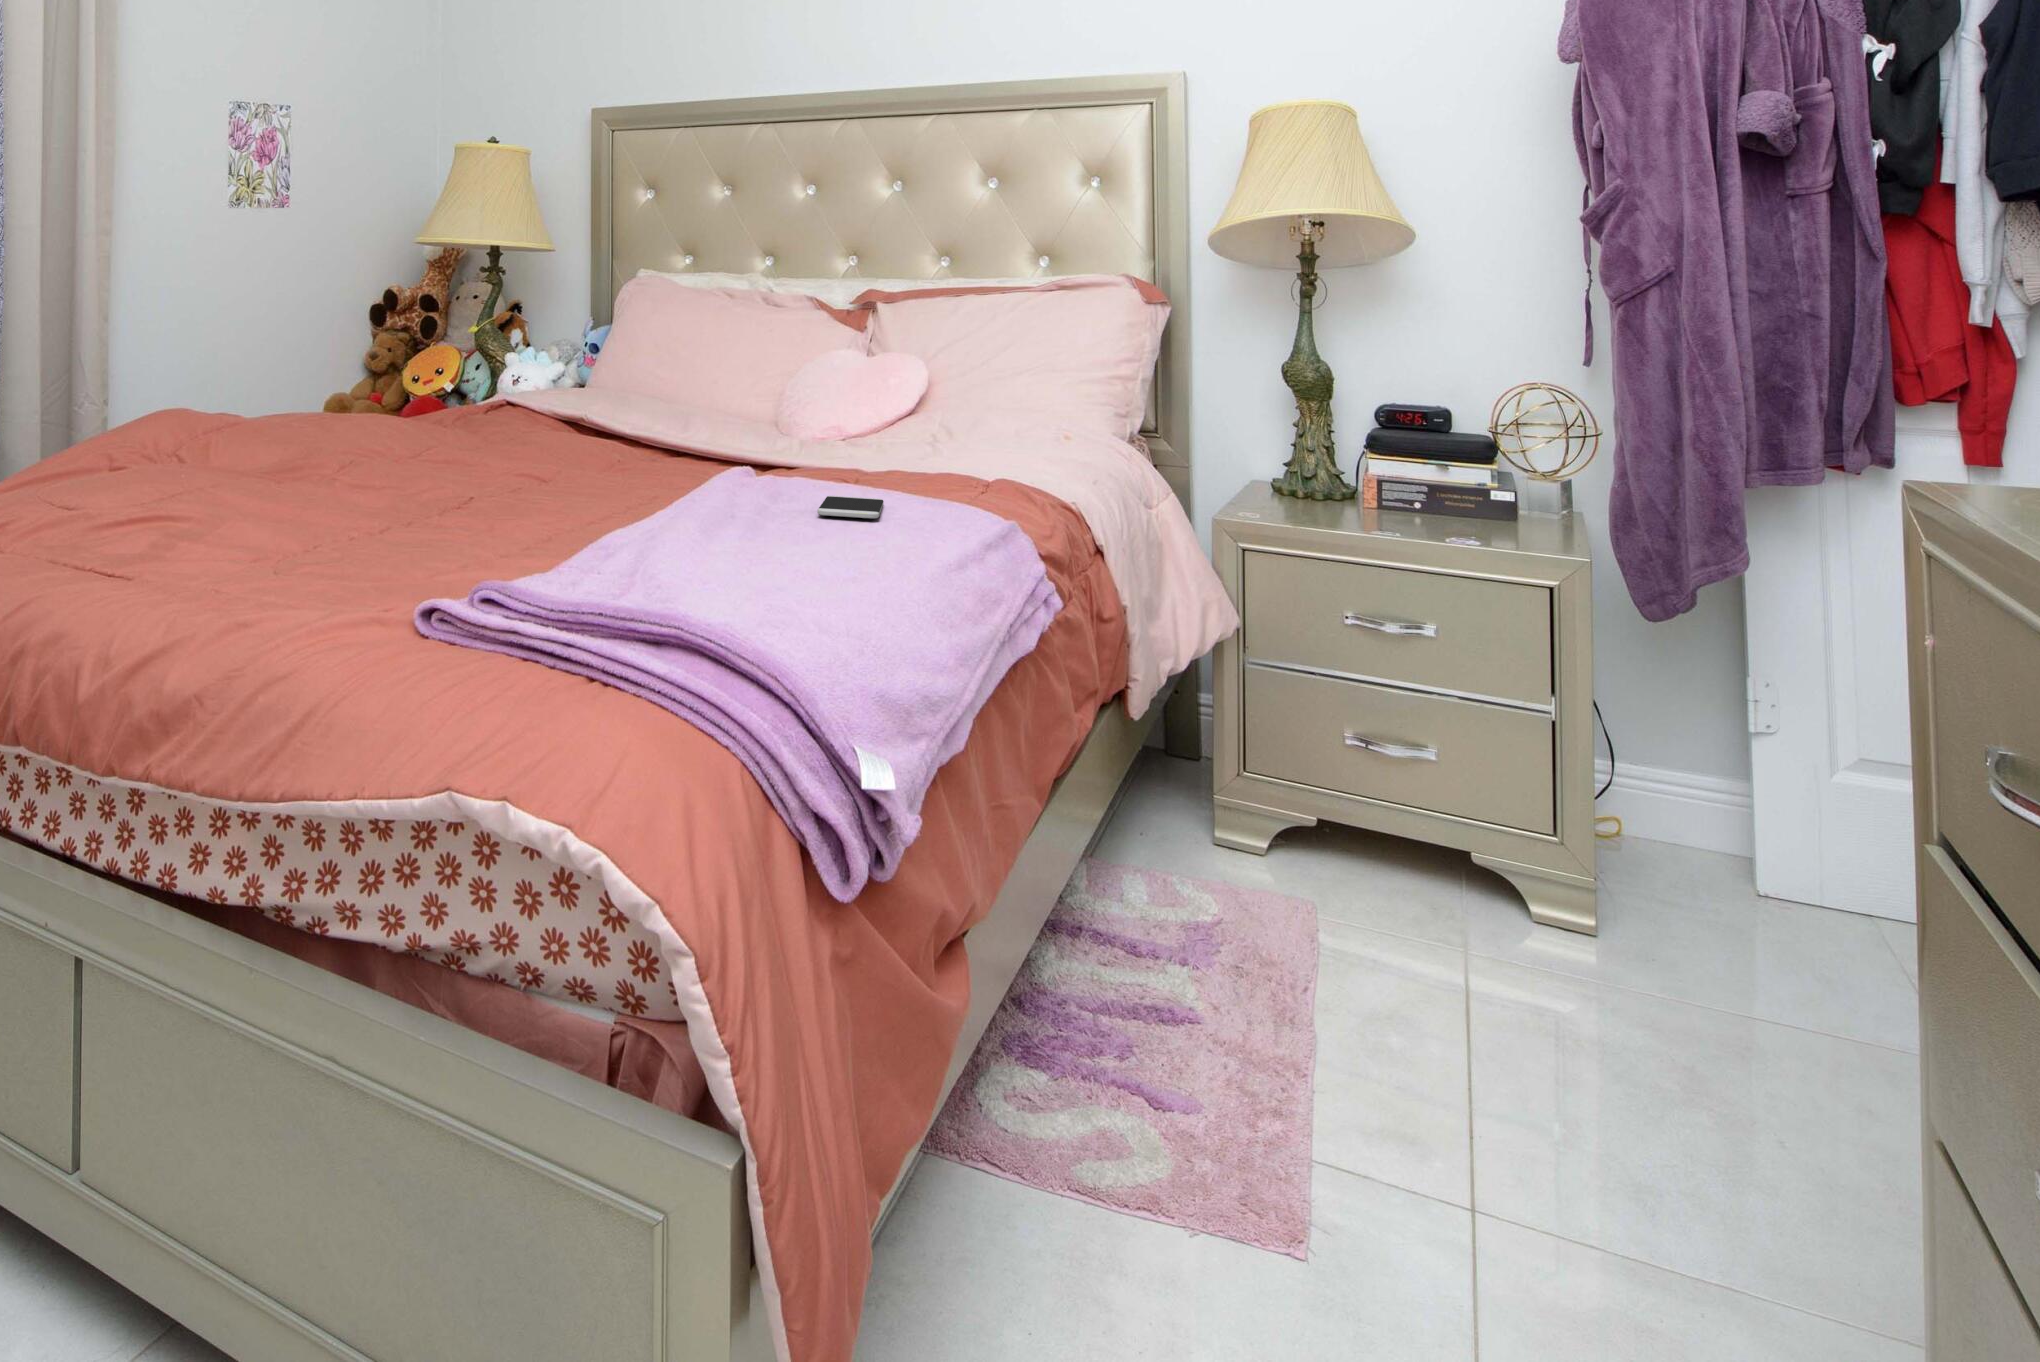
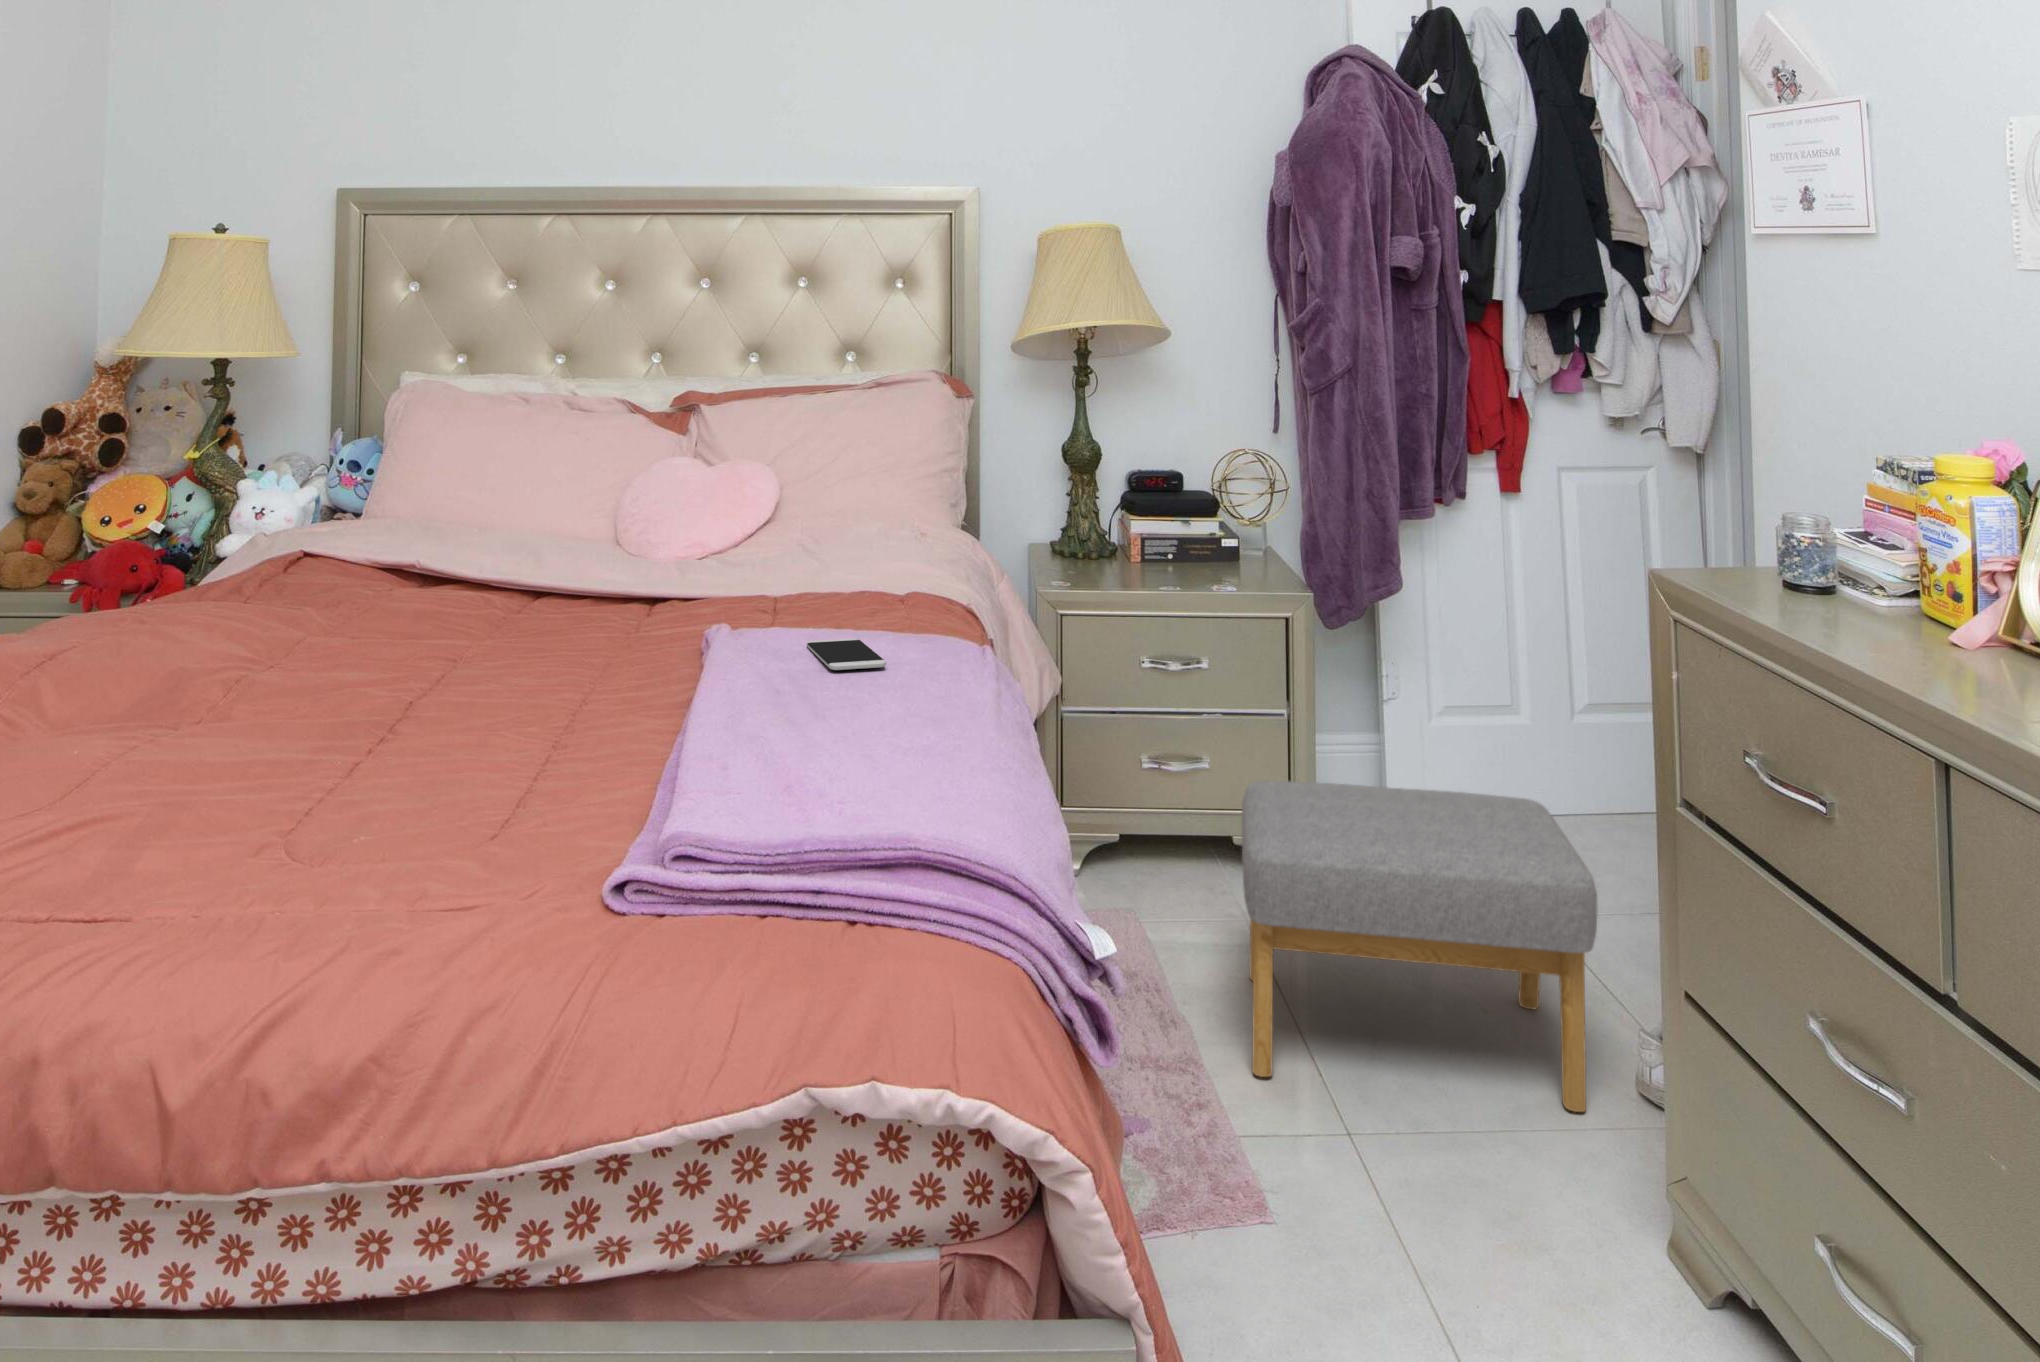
footstool: none [1342,751,1860,1252] -> present [1242,781,1598,1112]

